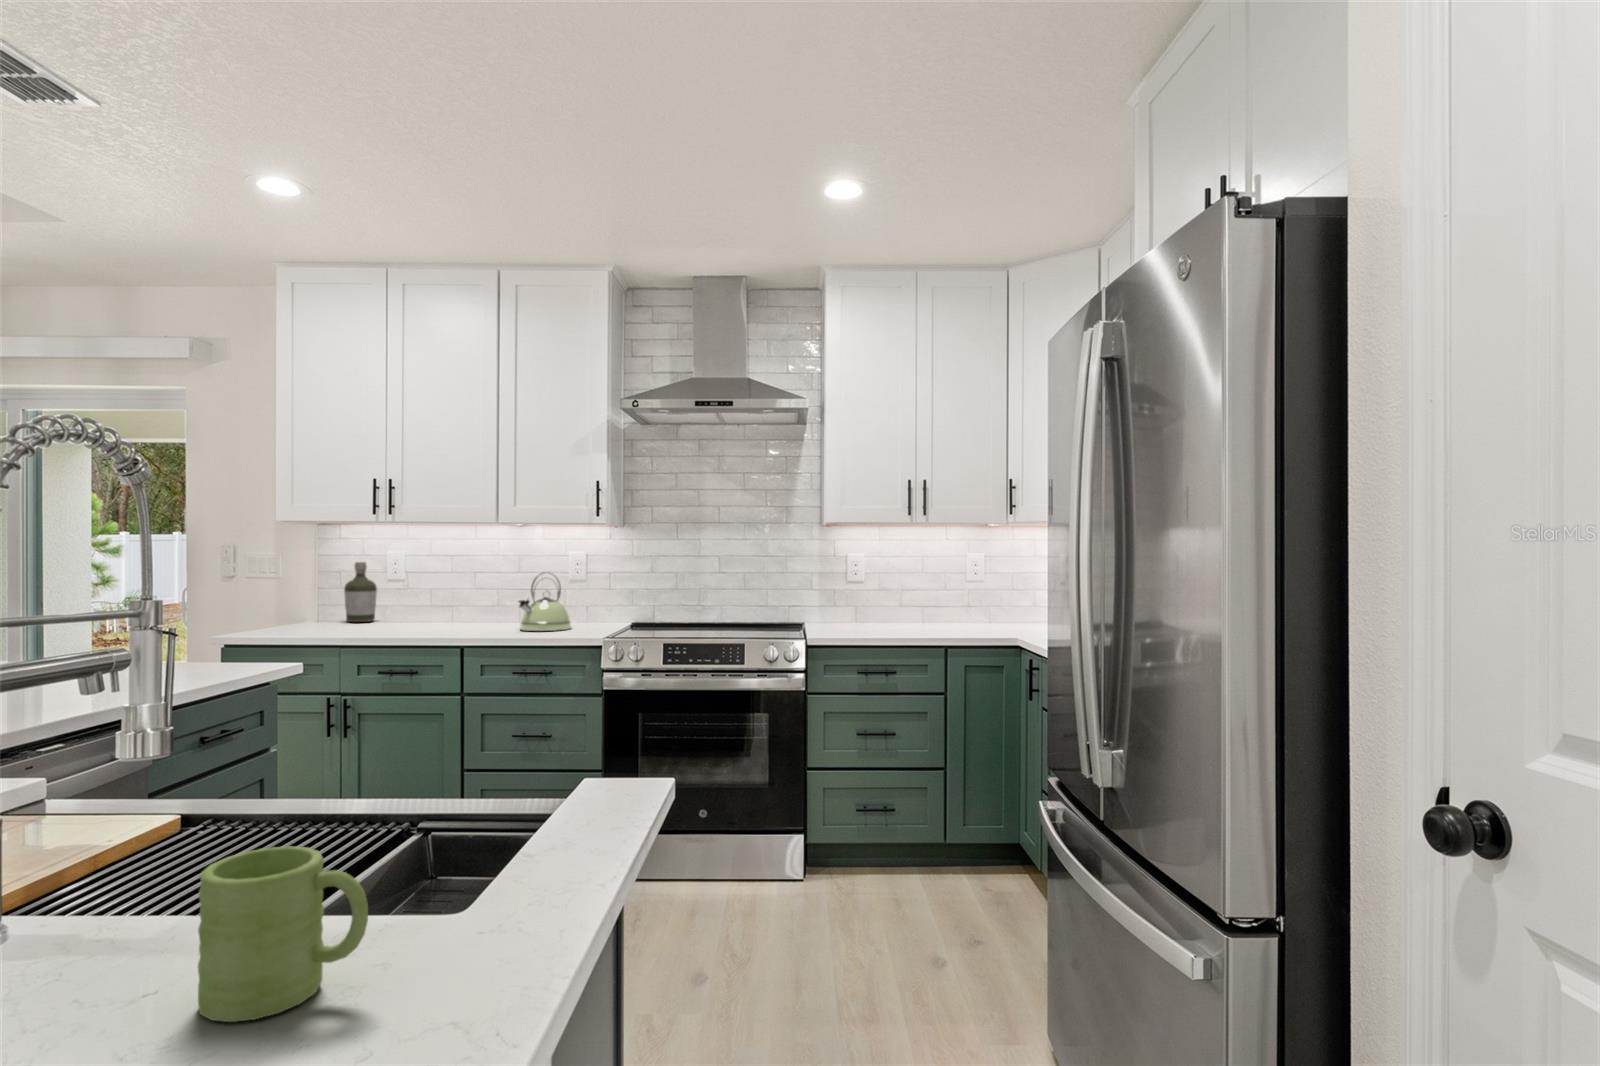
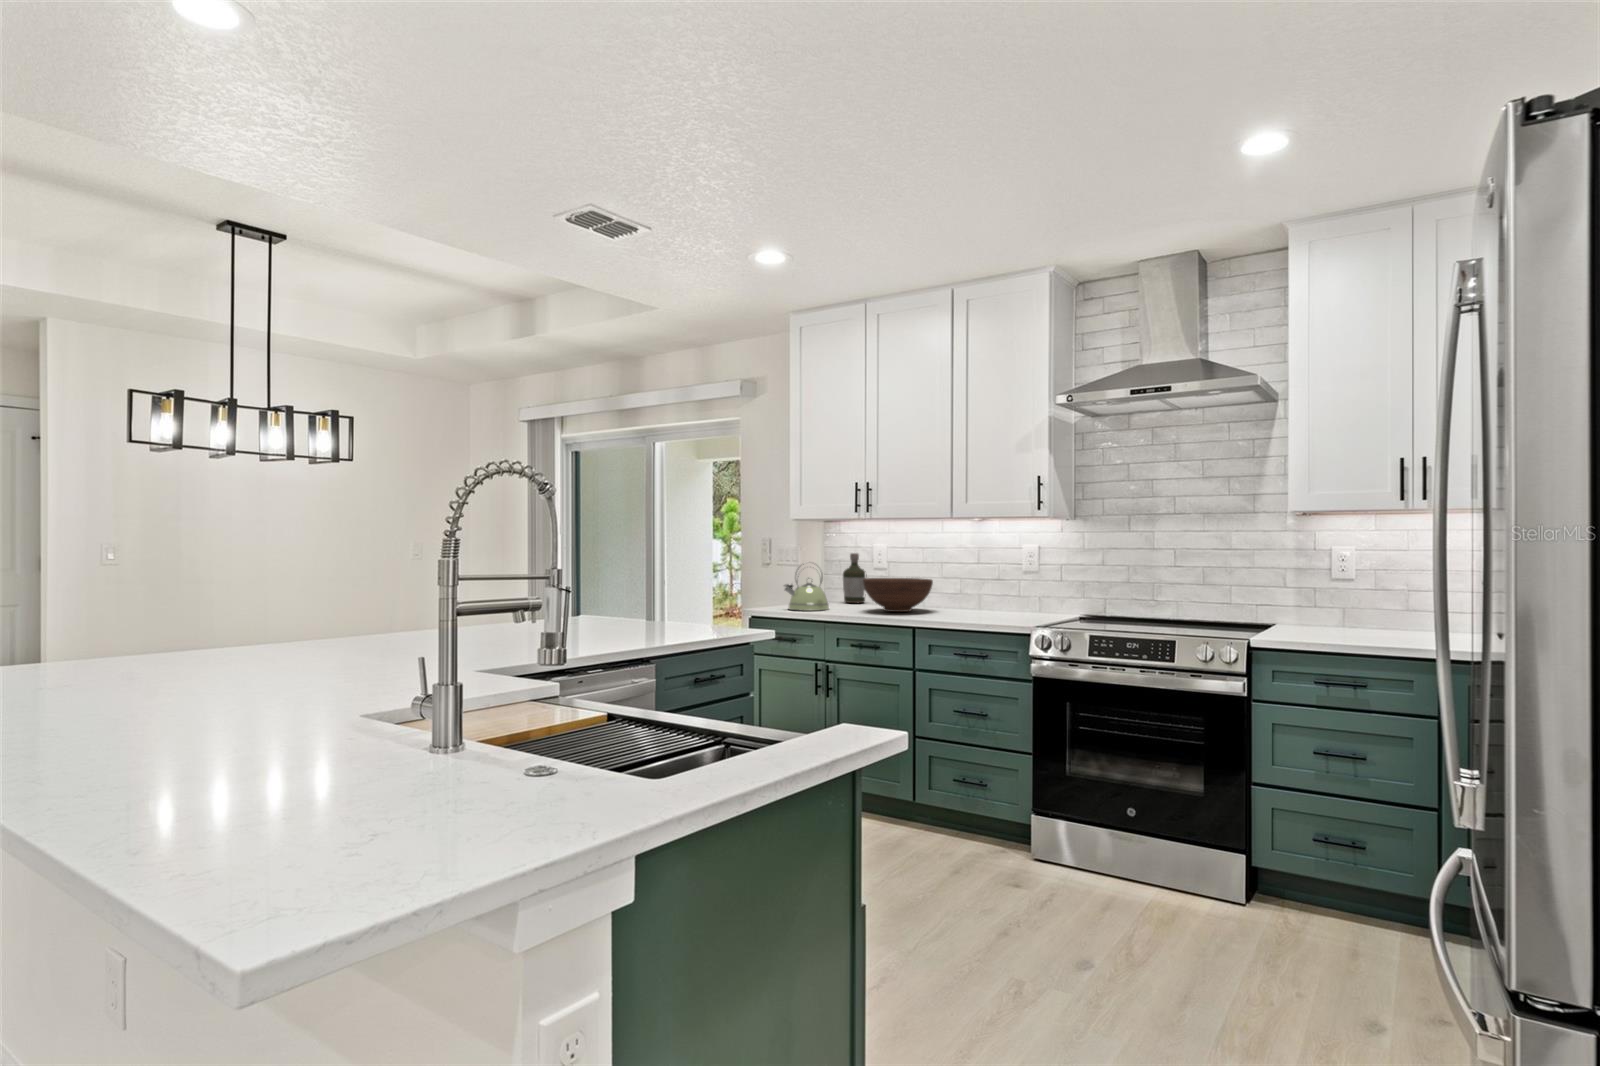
kettle: present [519,572,571,631] -> present [785,564,829,611]
fruit bowl: none [385,590,472,630] -> present [863,578,933,612]
mug: present [198,846,368,1022] -> none [456,714,535,809]

